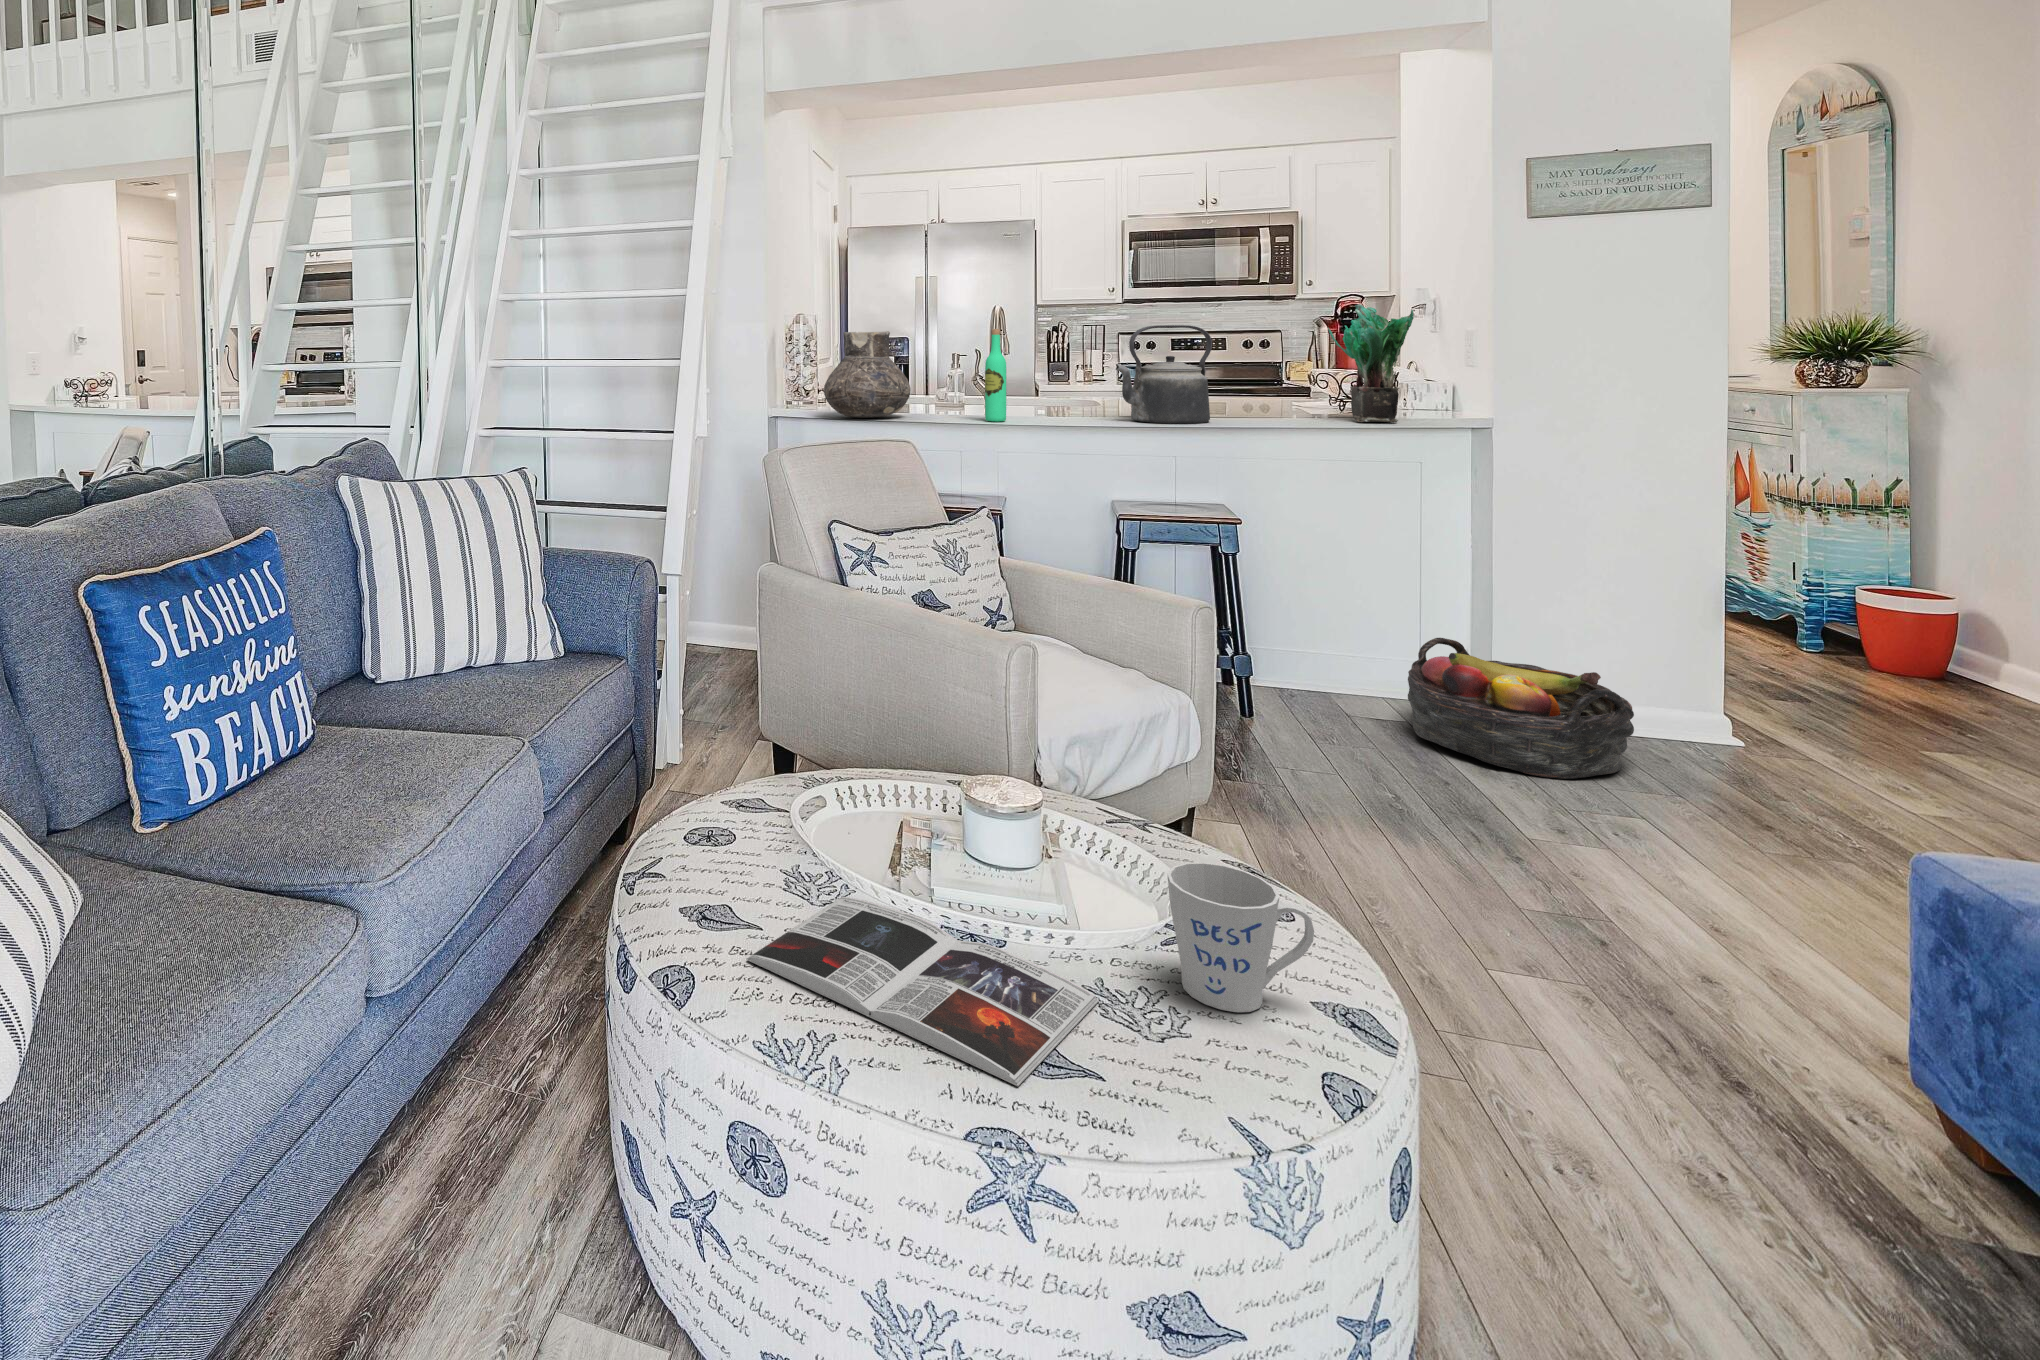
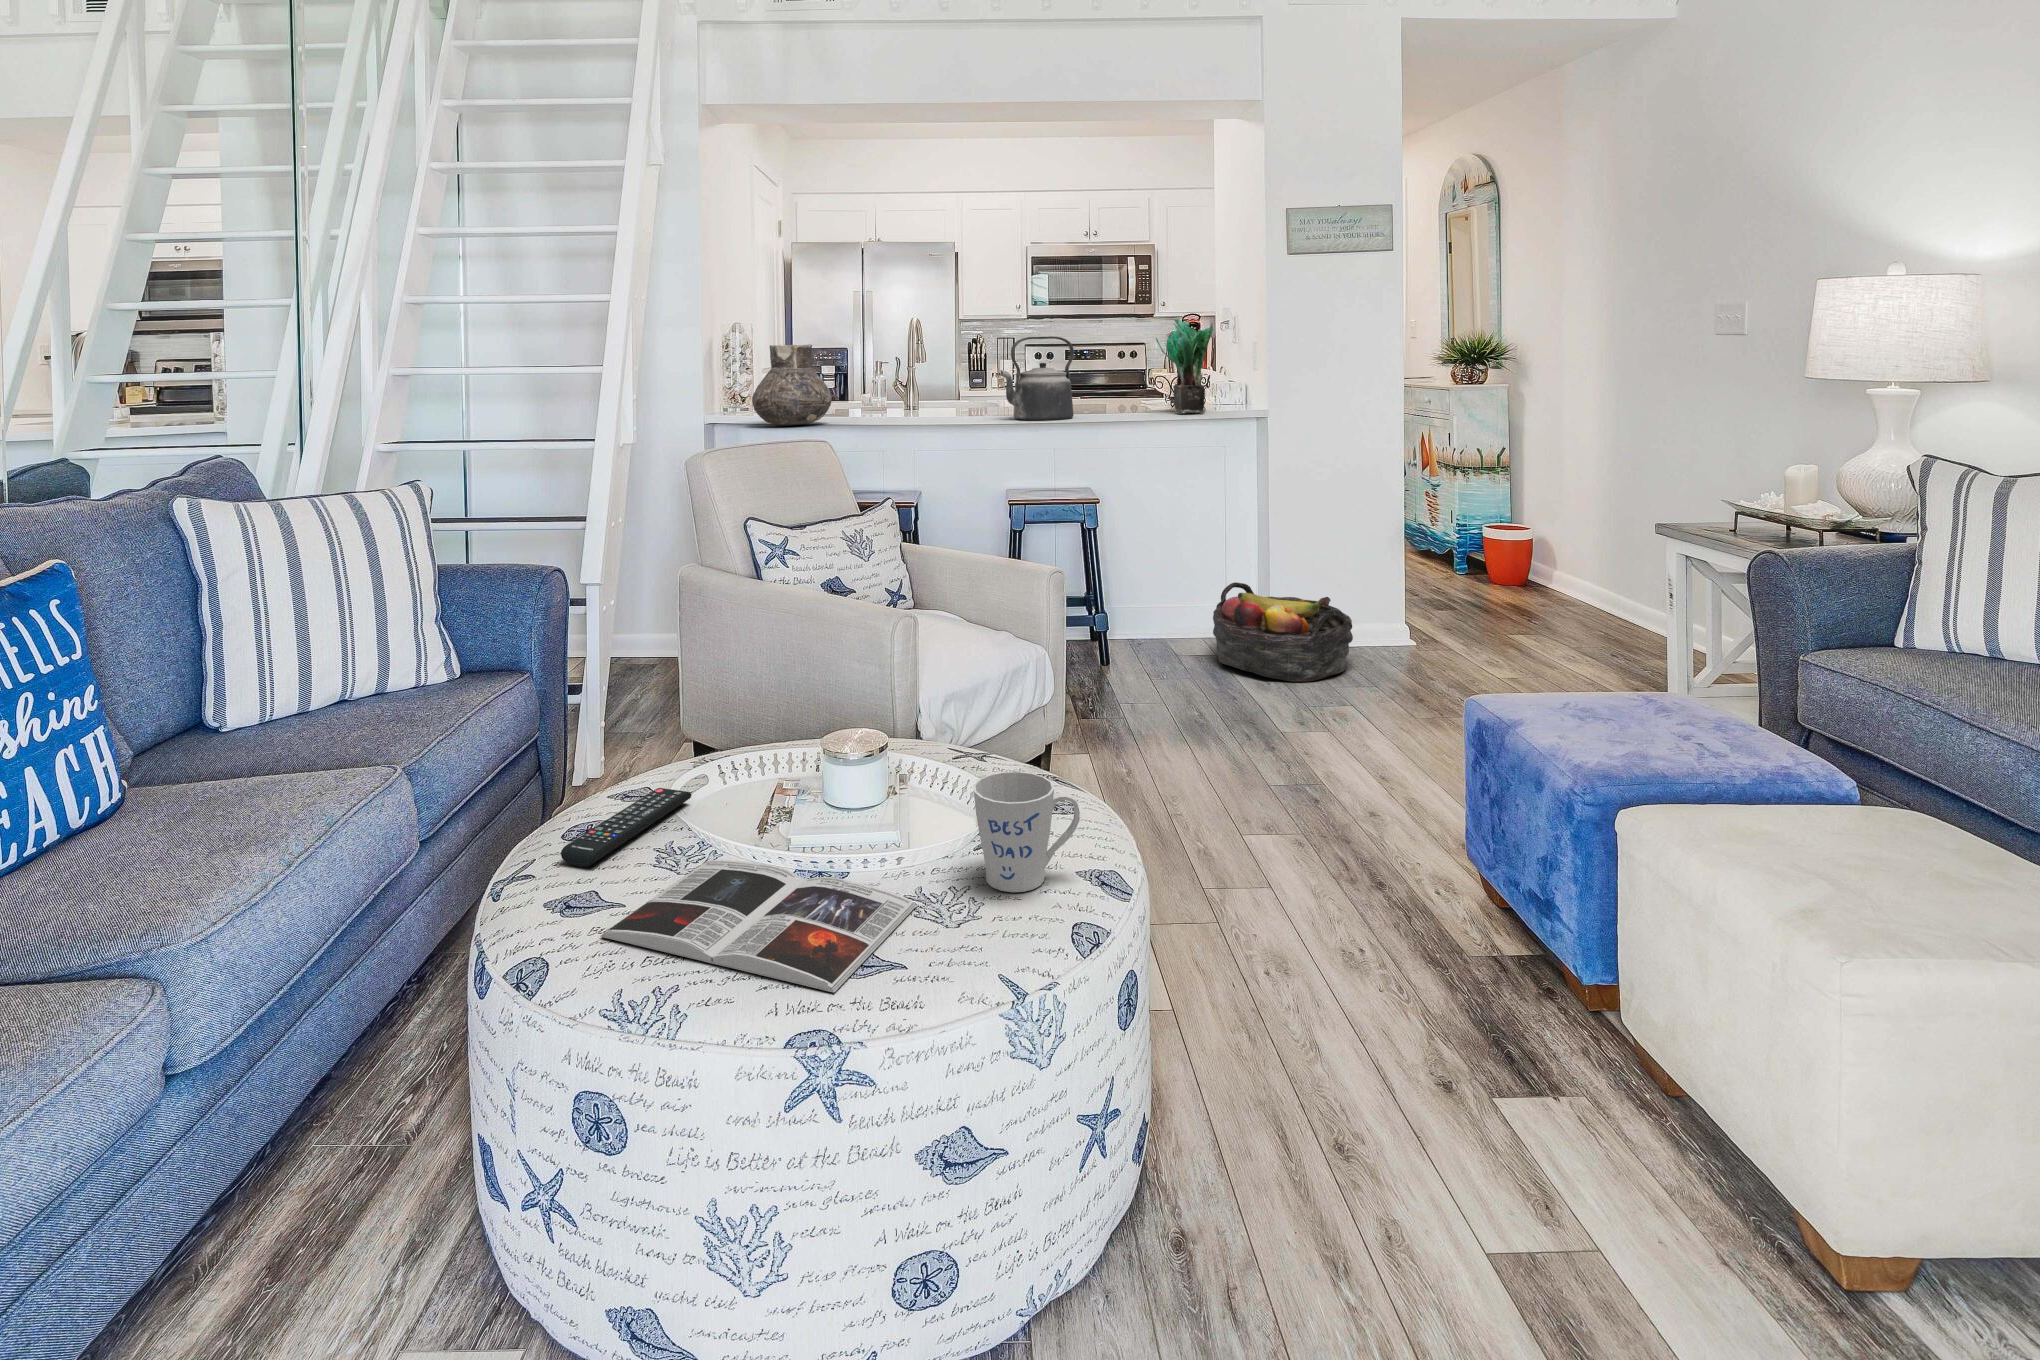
wine bottle: present [985,329,1006,422] -> none [894,341,913,424]
remote control: none [692,805,814,879] -> present [561,788,692,867]

